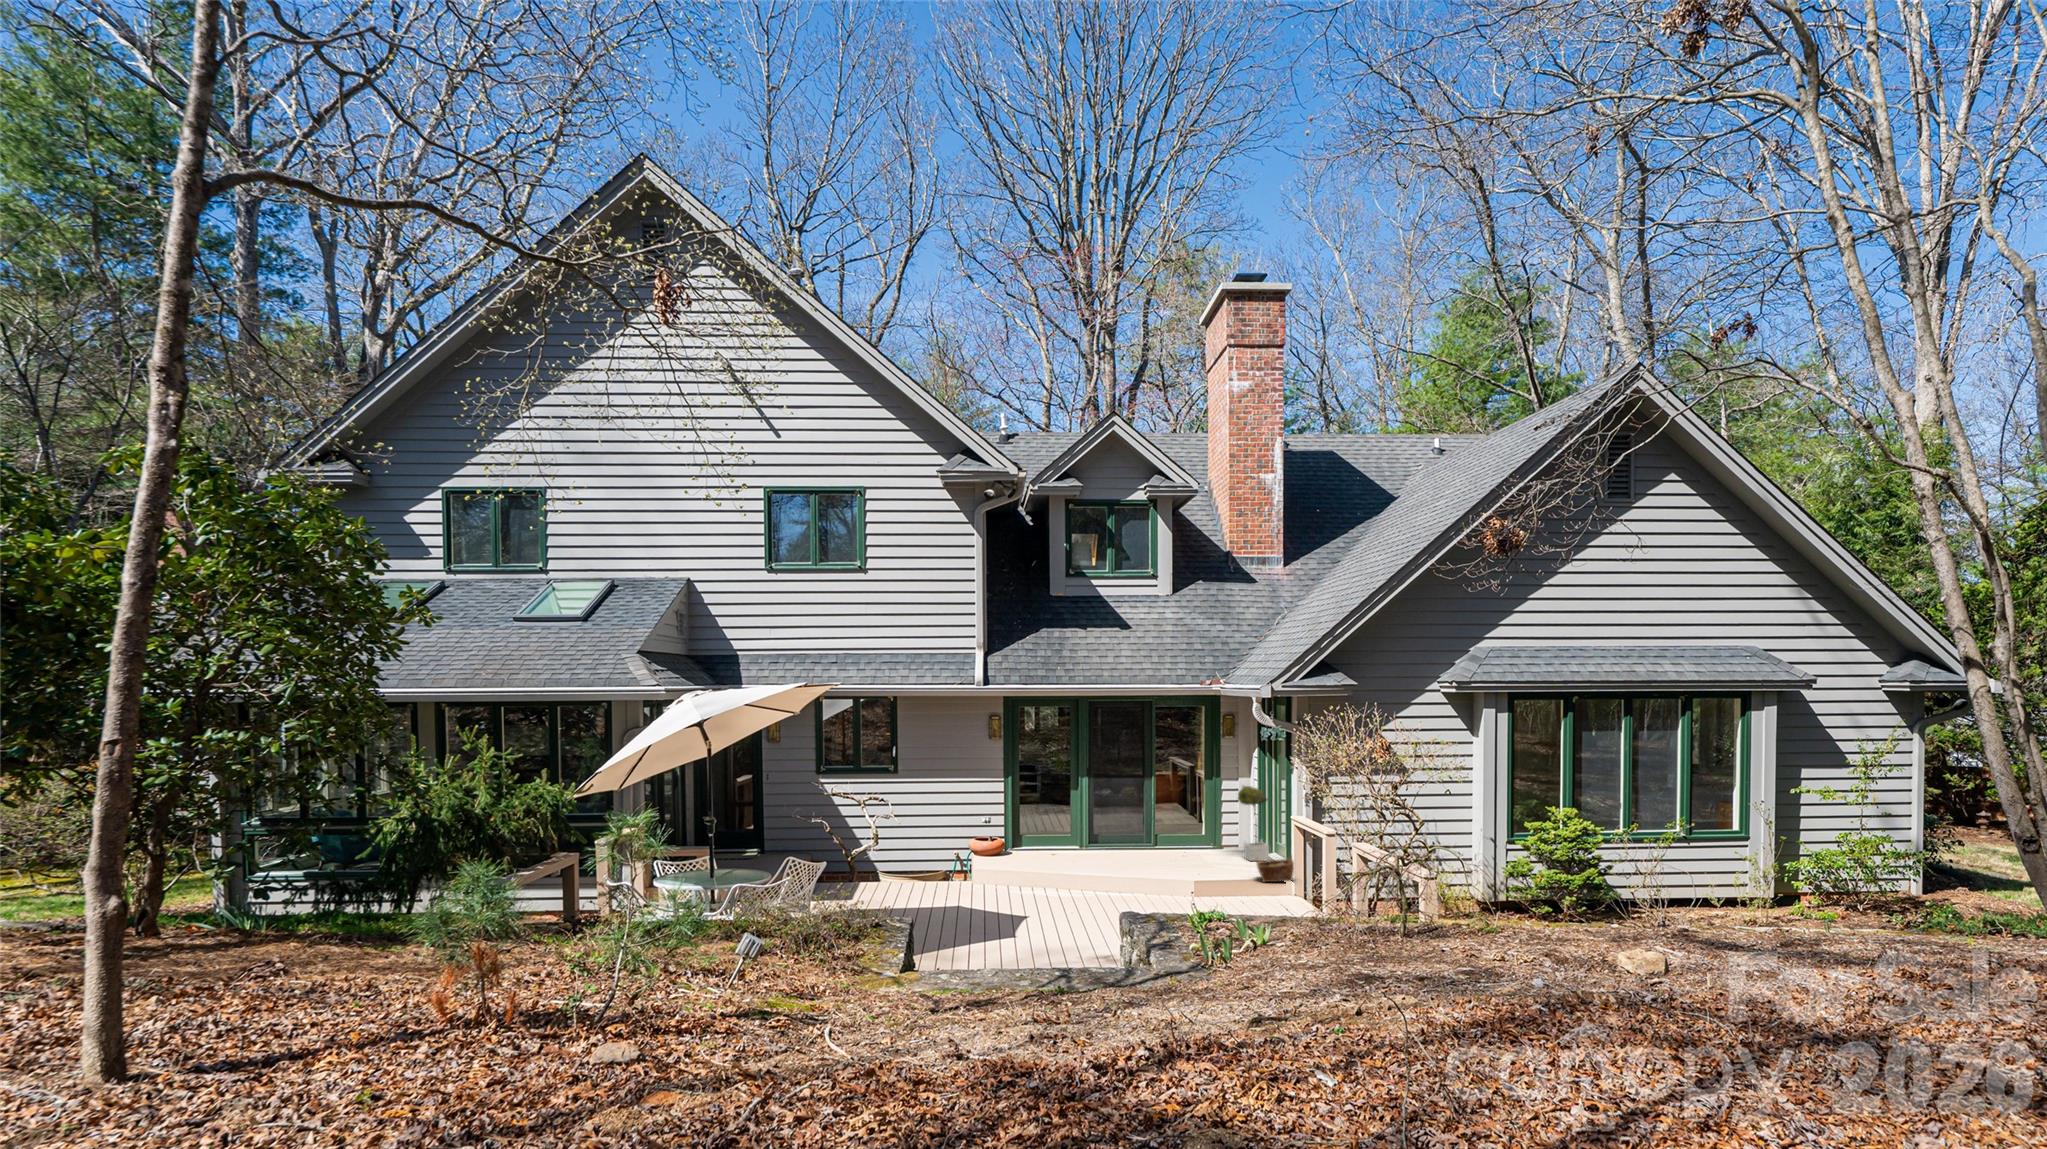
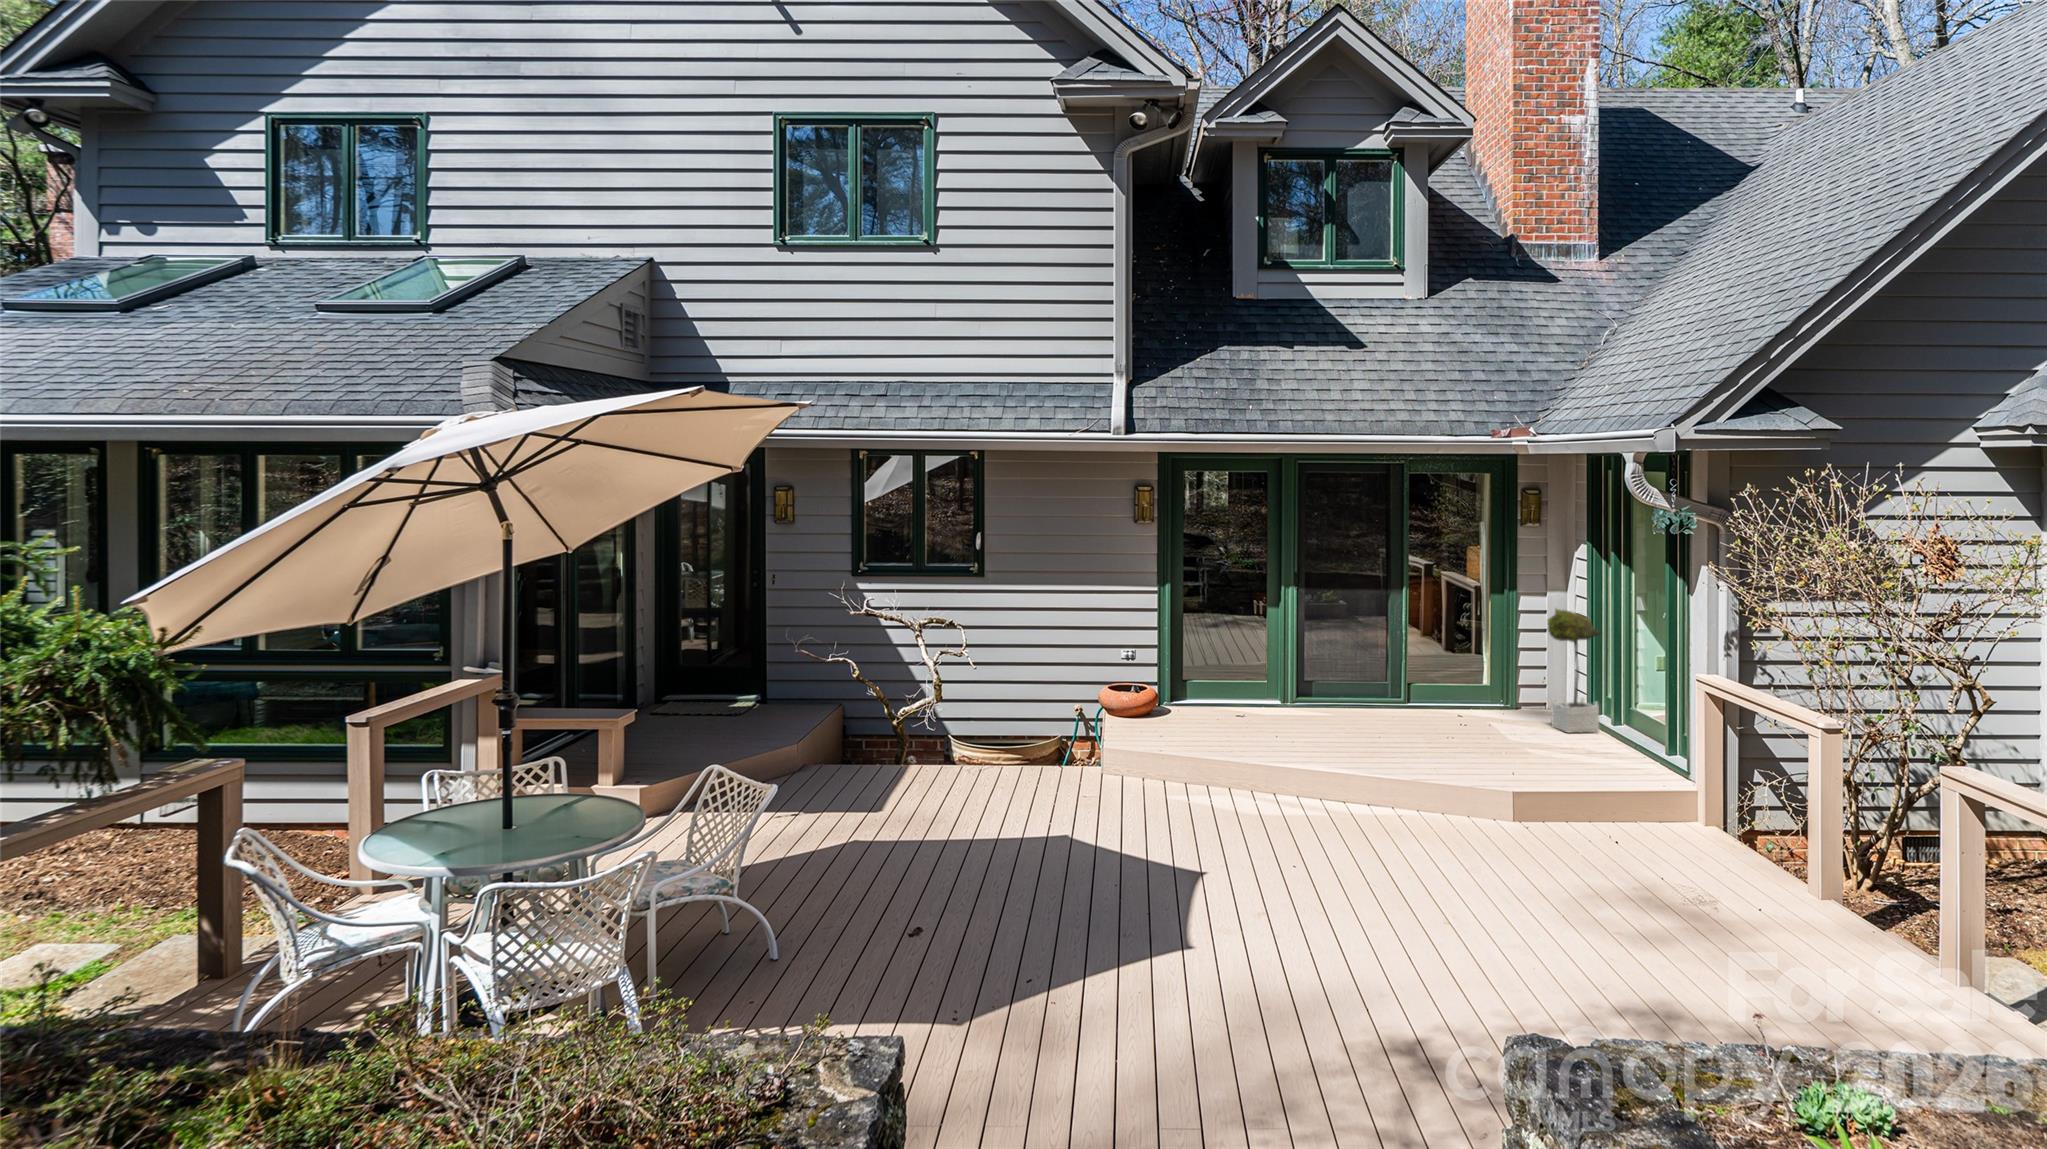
woven basket: present [1255,856,1294,882] -> none [1603,729,1678,776]

